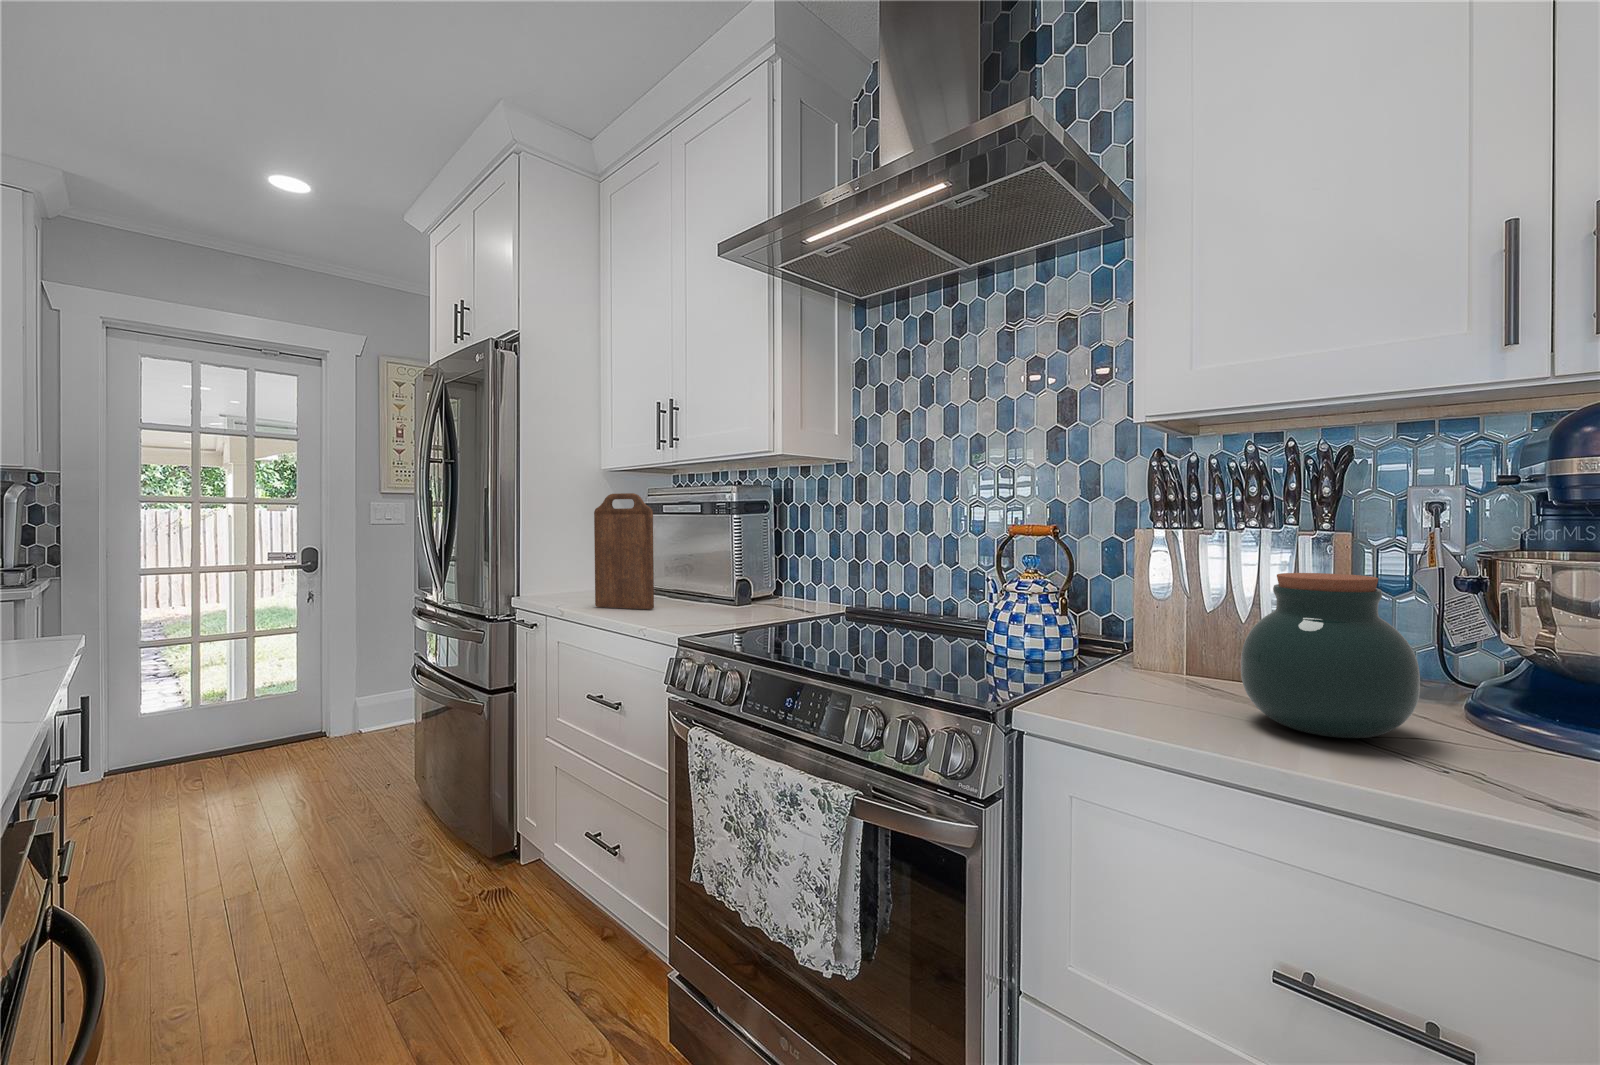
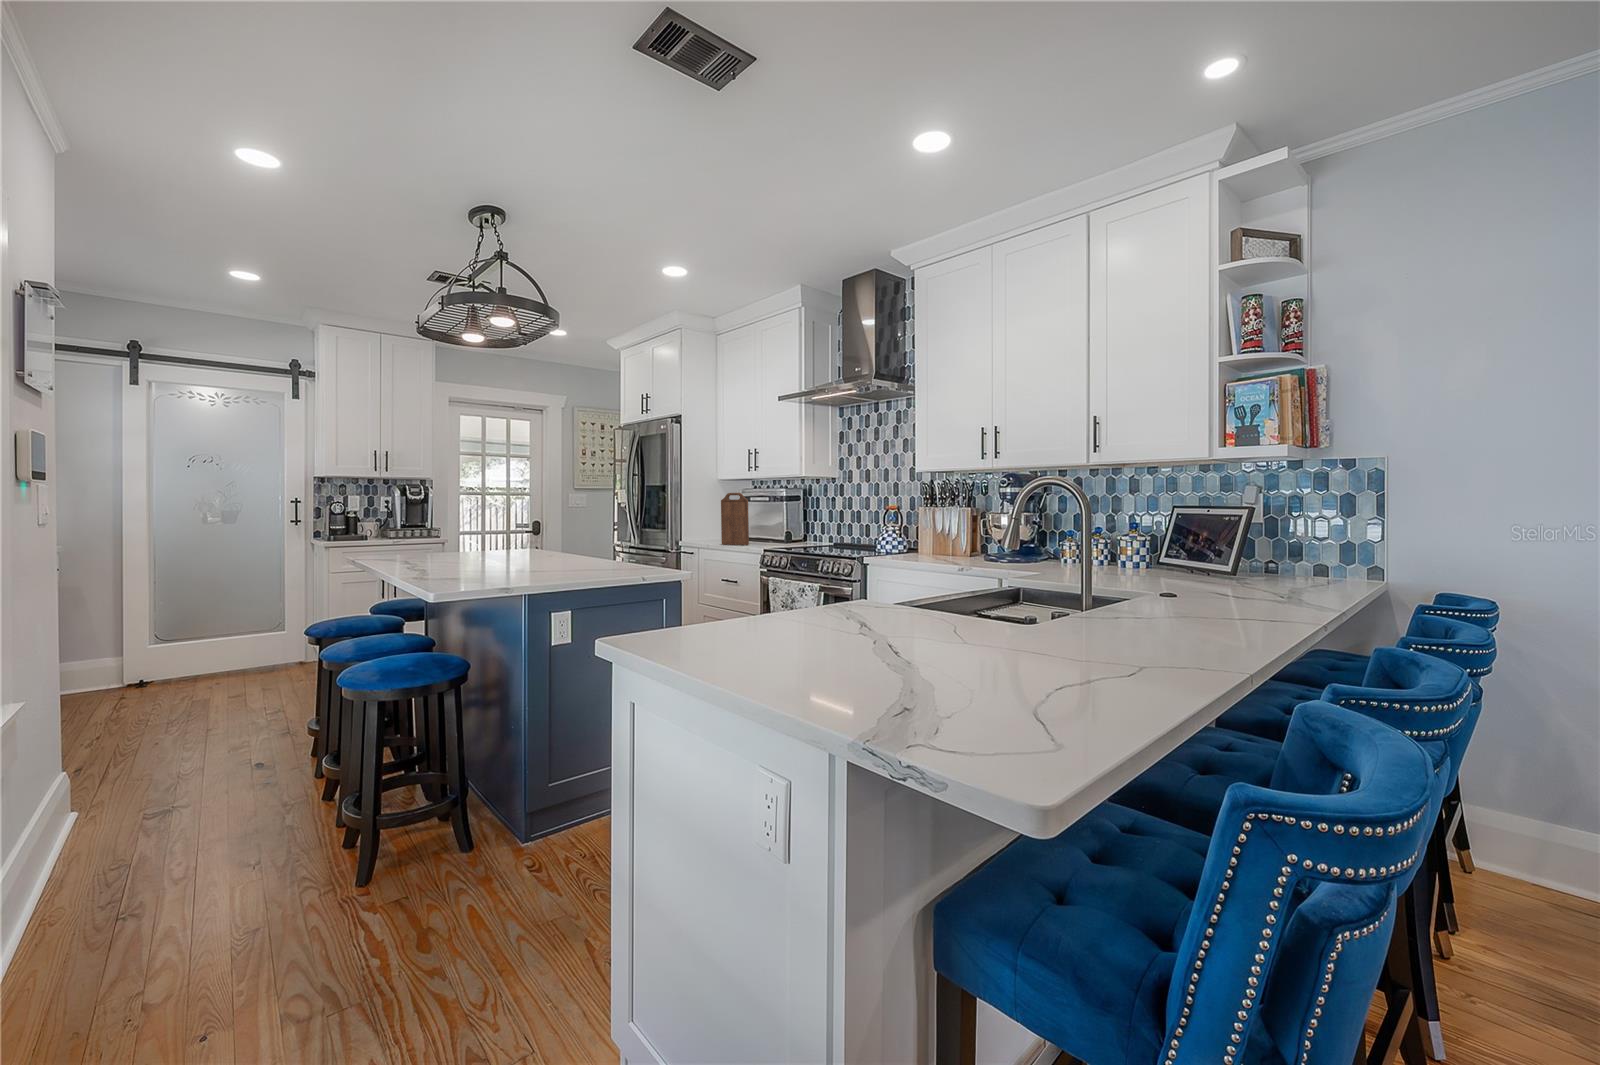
jar: present [1241,573,1420,738] -> none [925,520,964,561]

